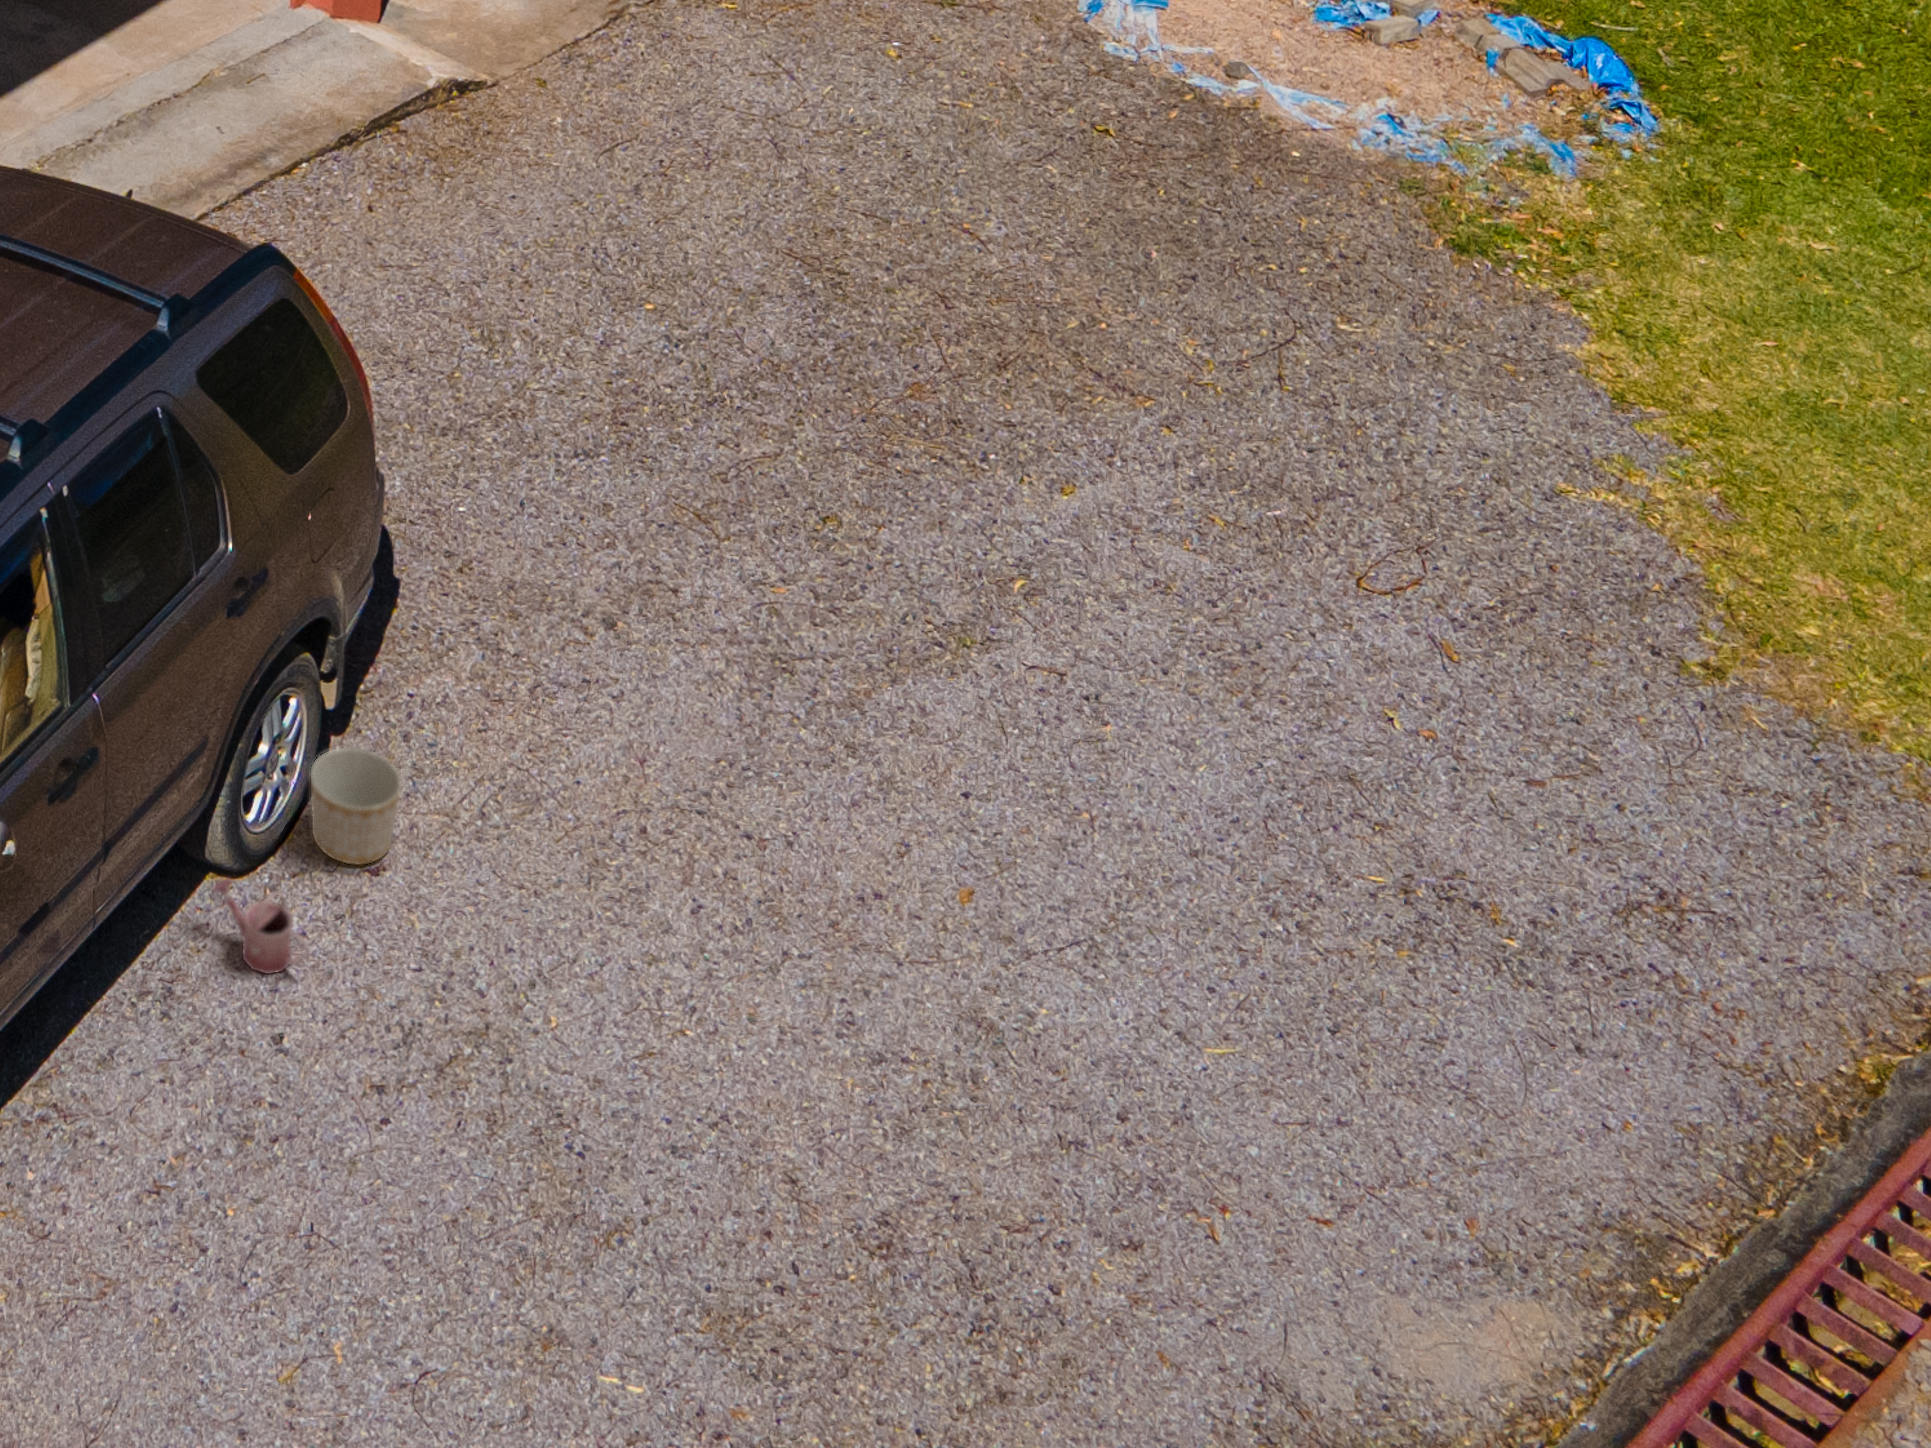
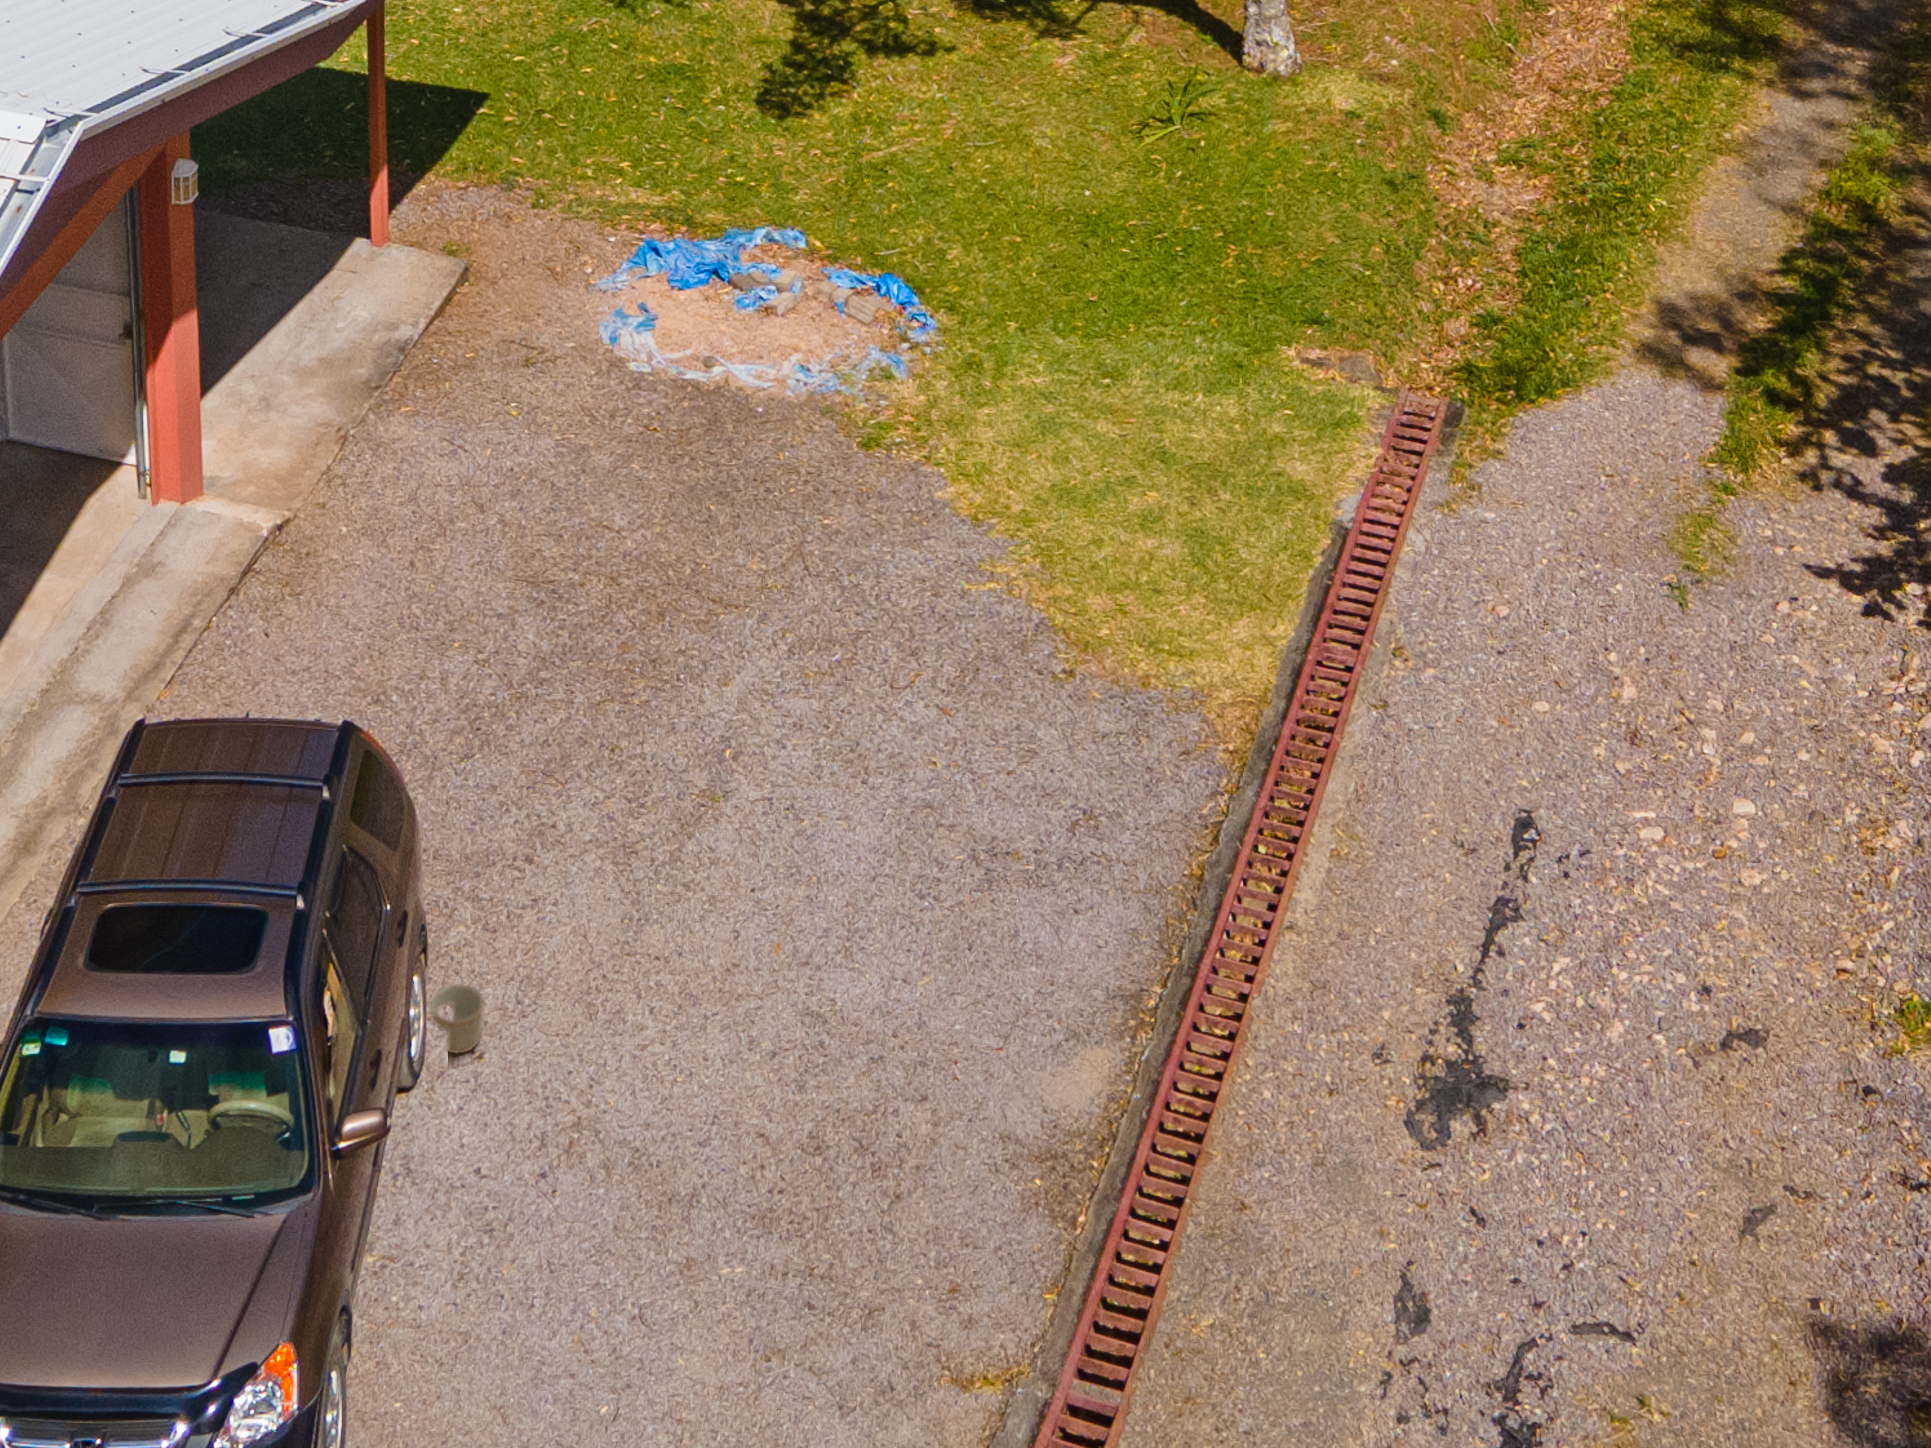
watering can: present [213,879,309,974] -> none [410,1083,475,1132]

